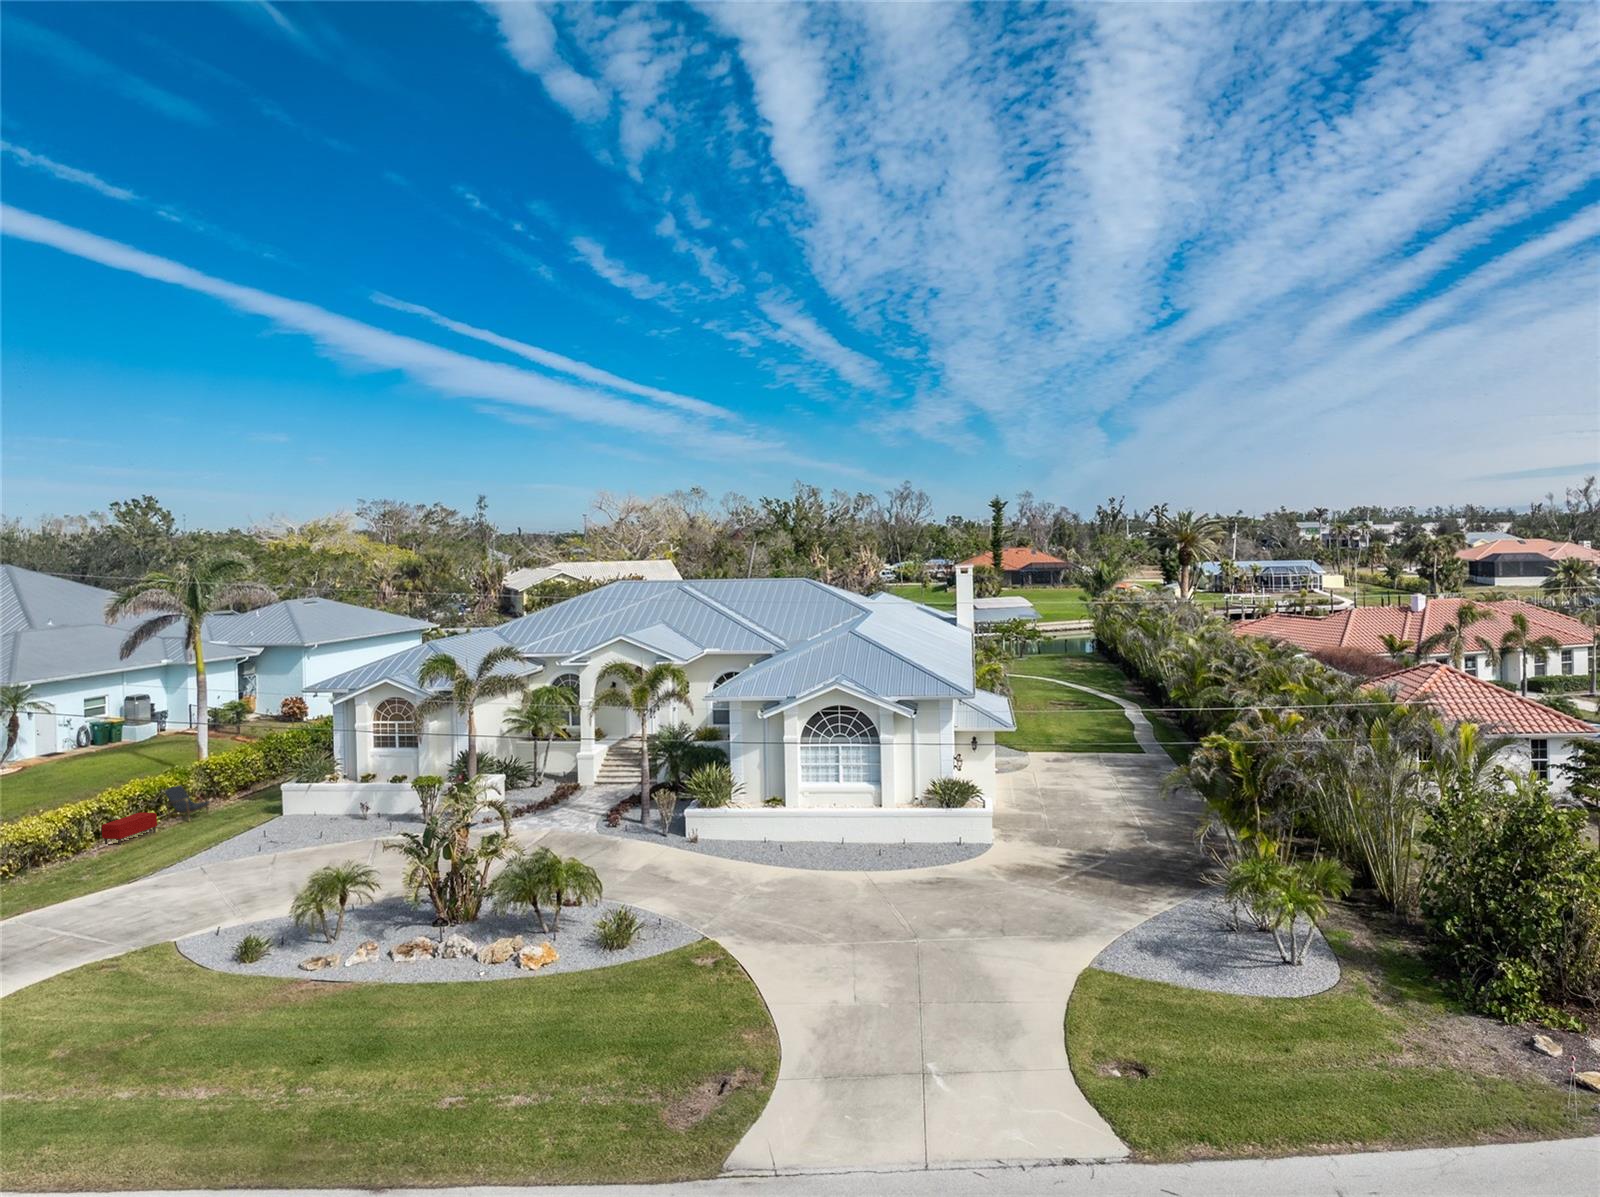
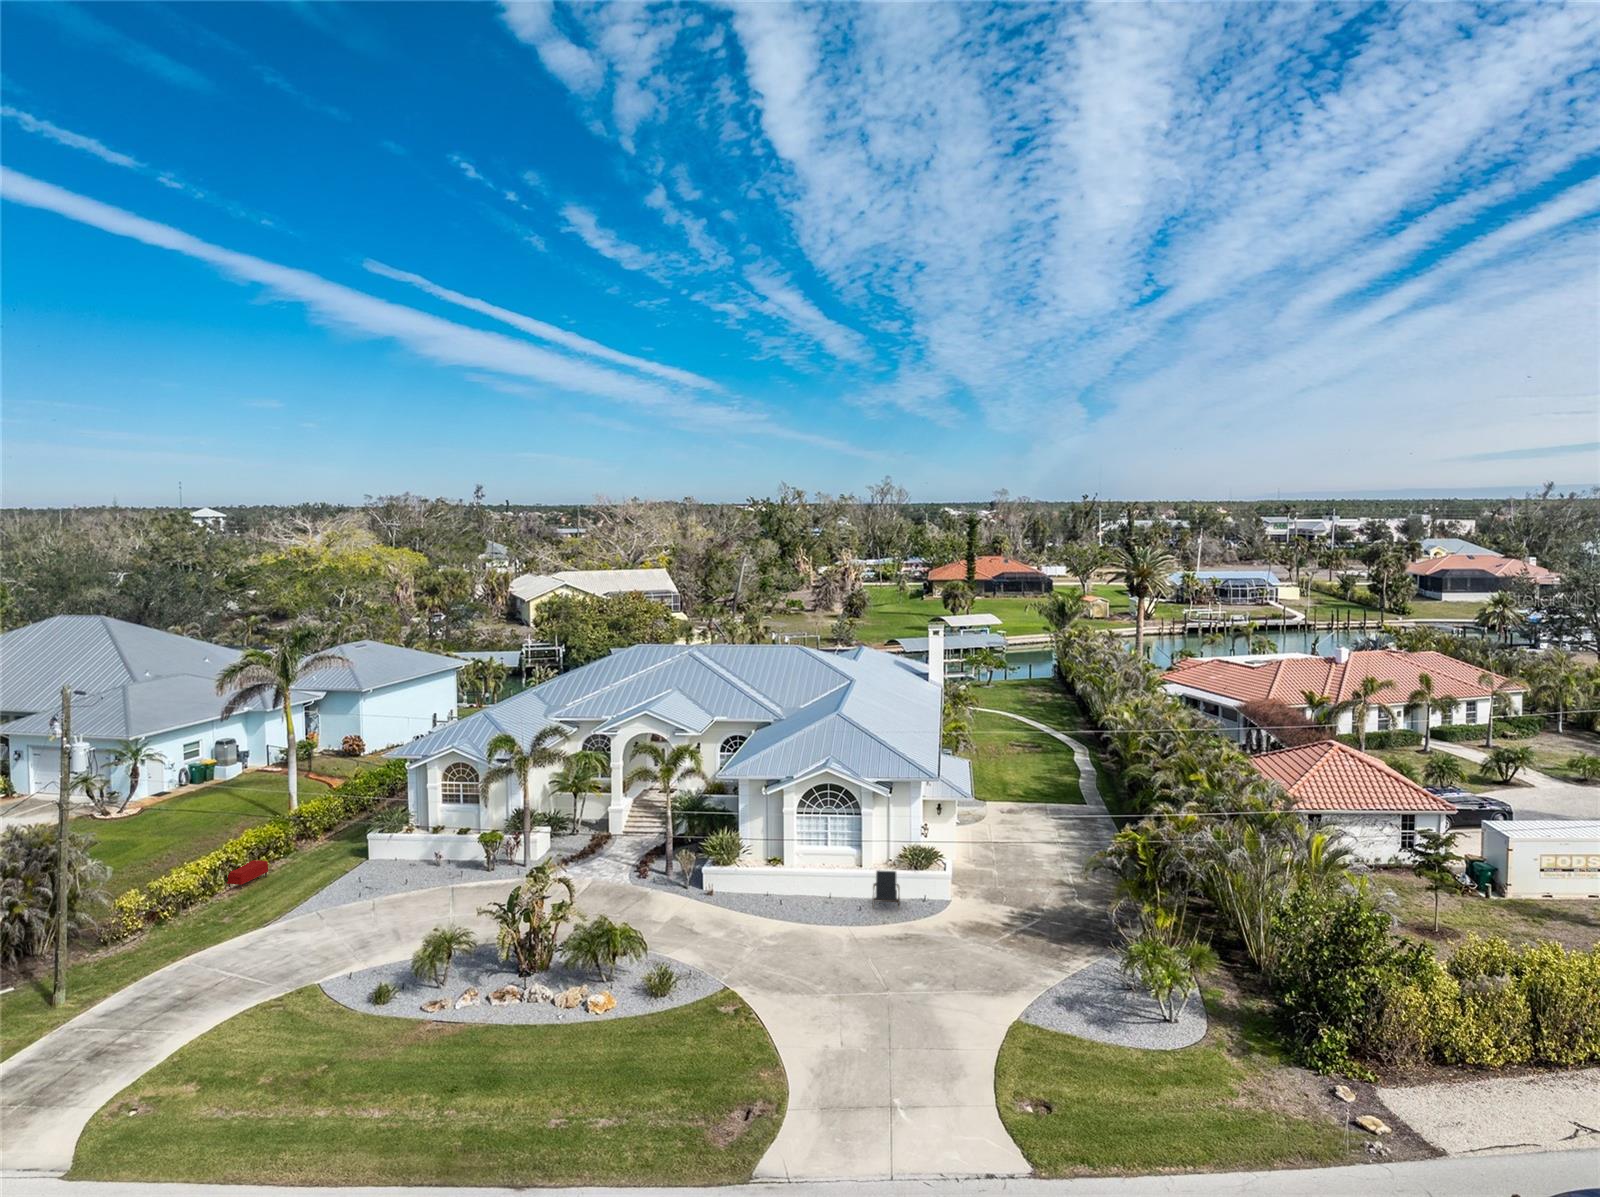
lounge chair: present [165,785,210,820] -> present [873,870,900,906]

